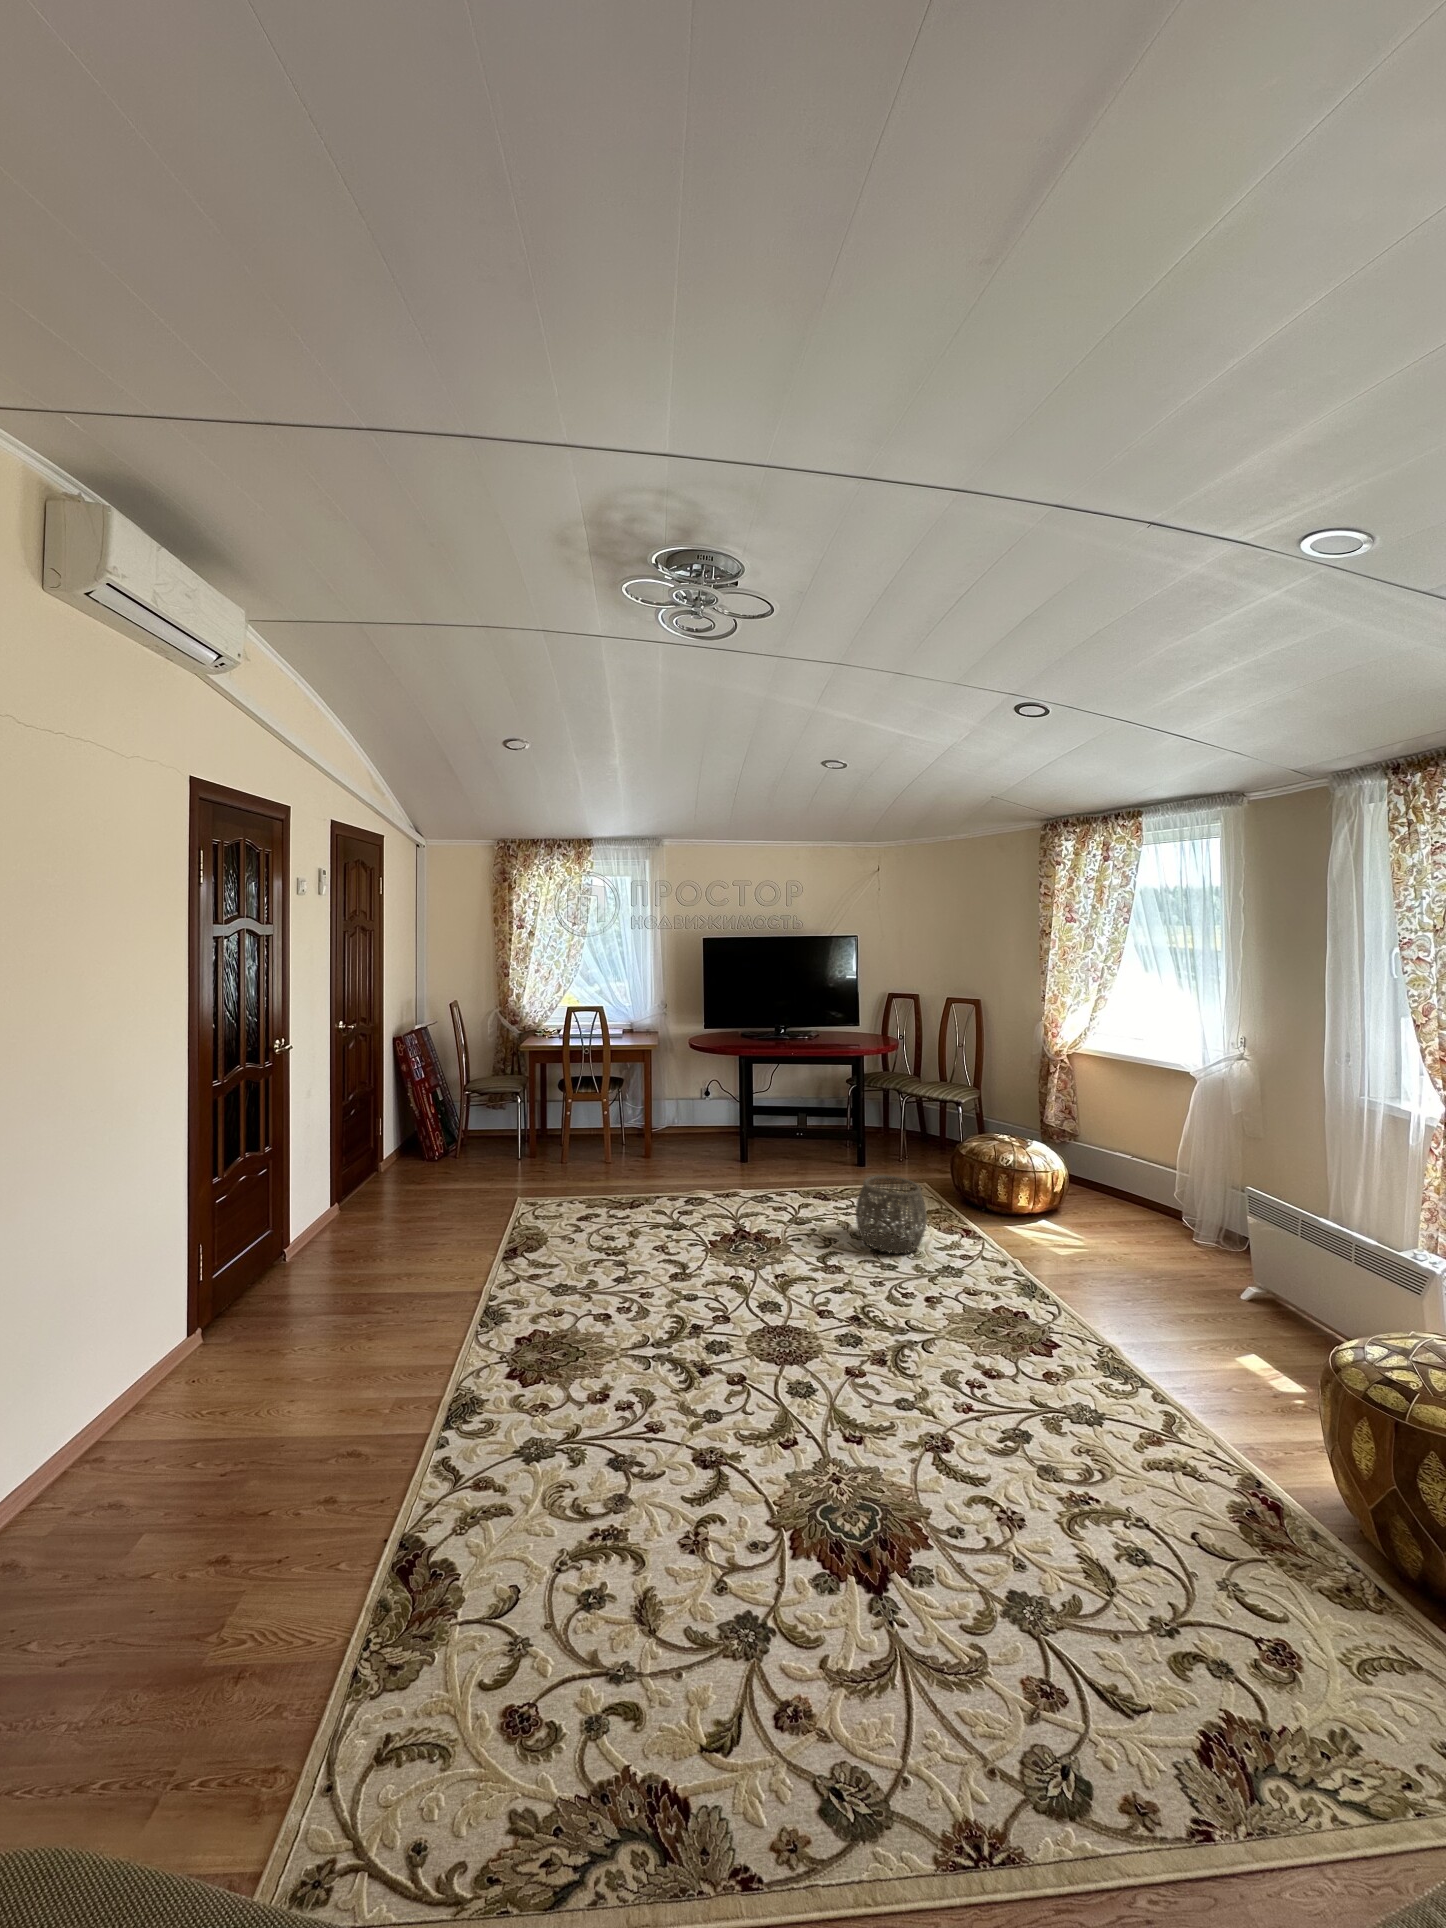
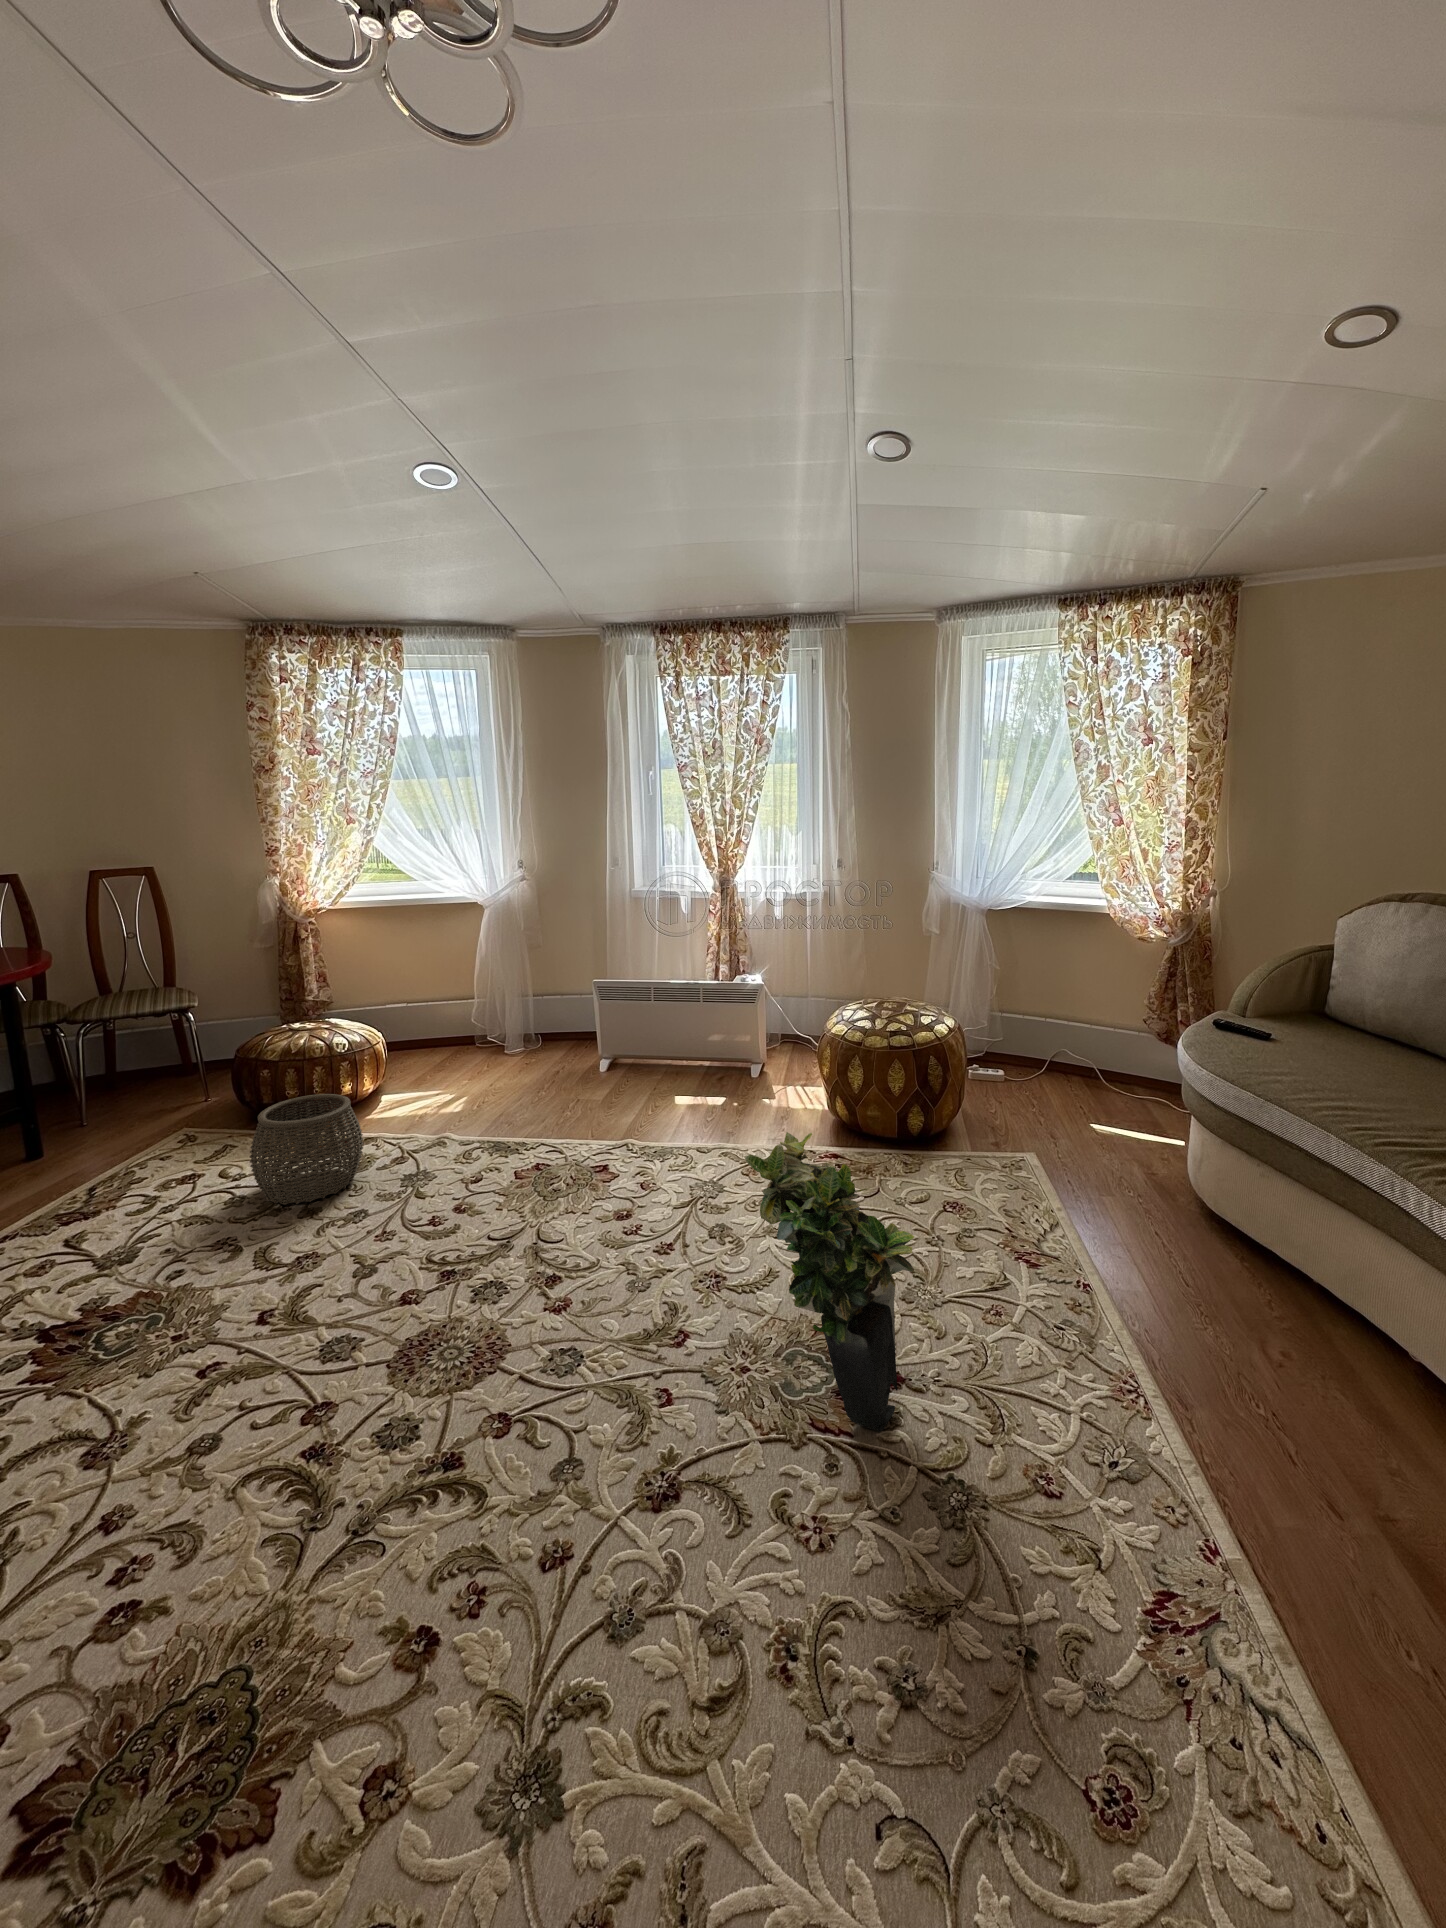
potted plant: none [752,1286,883,1595] -> present [745,1132,914,1432]

